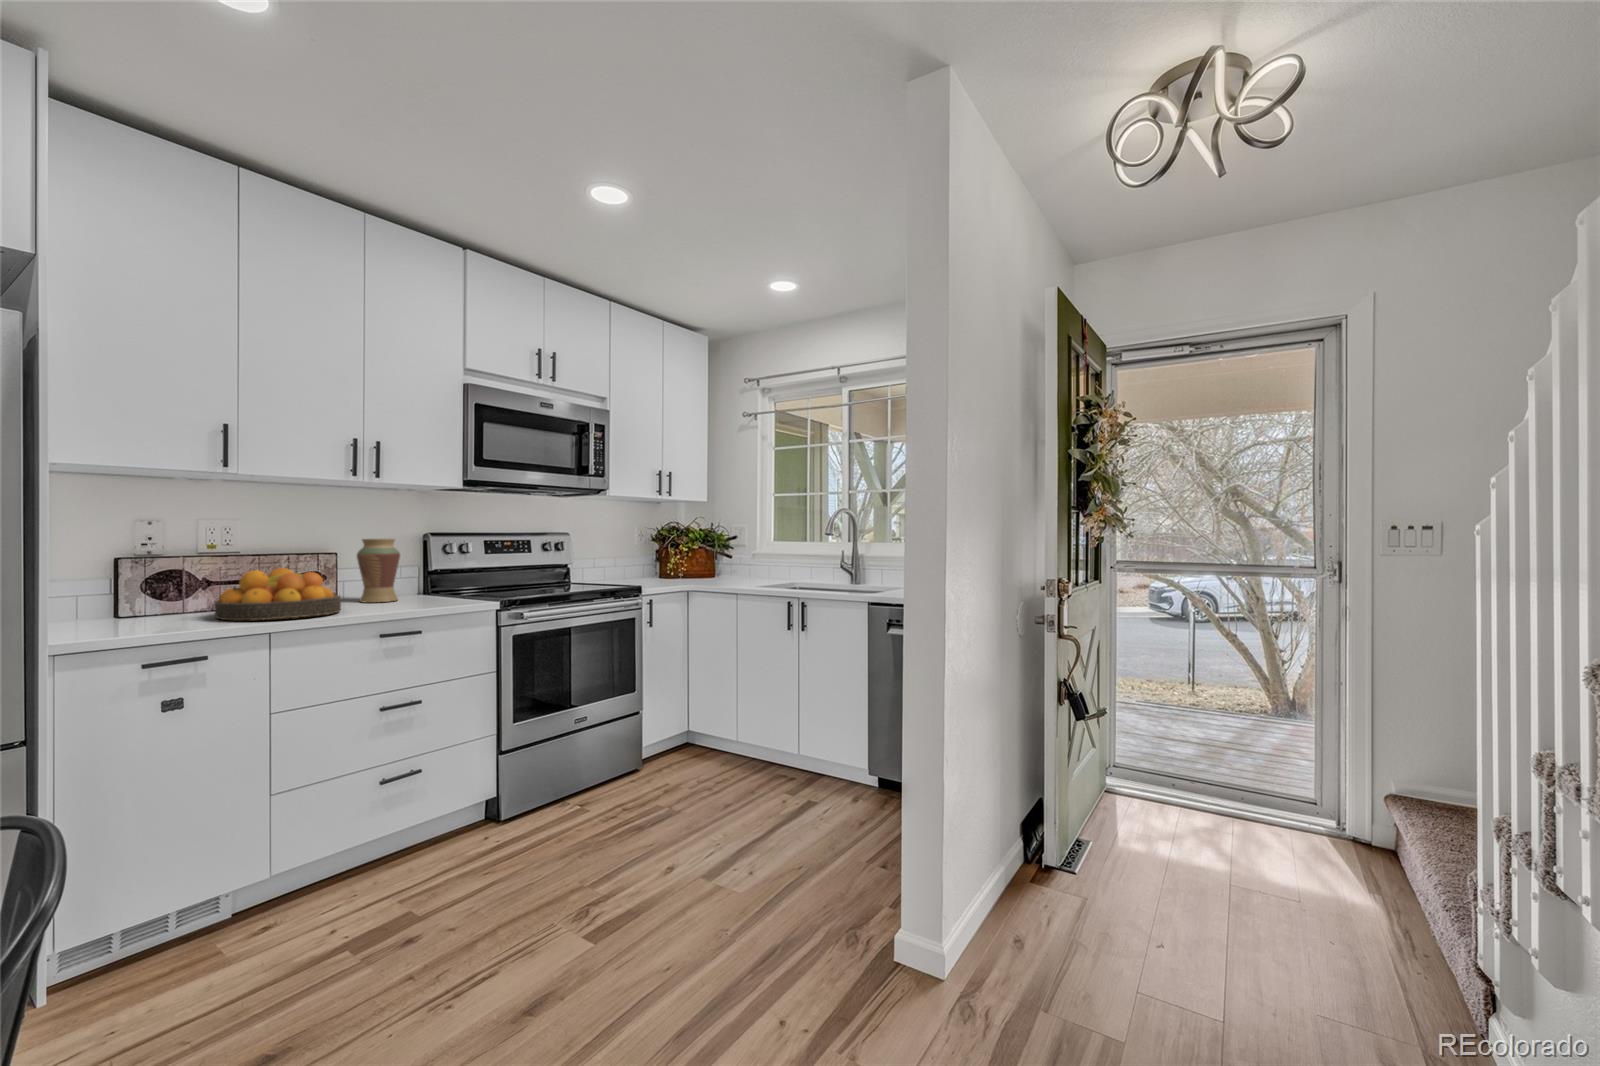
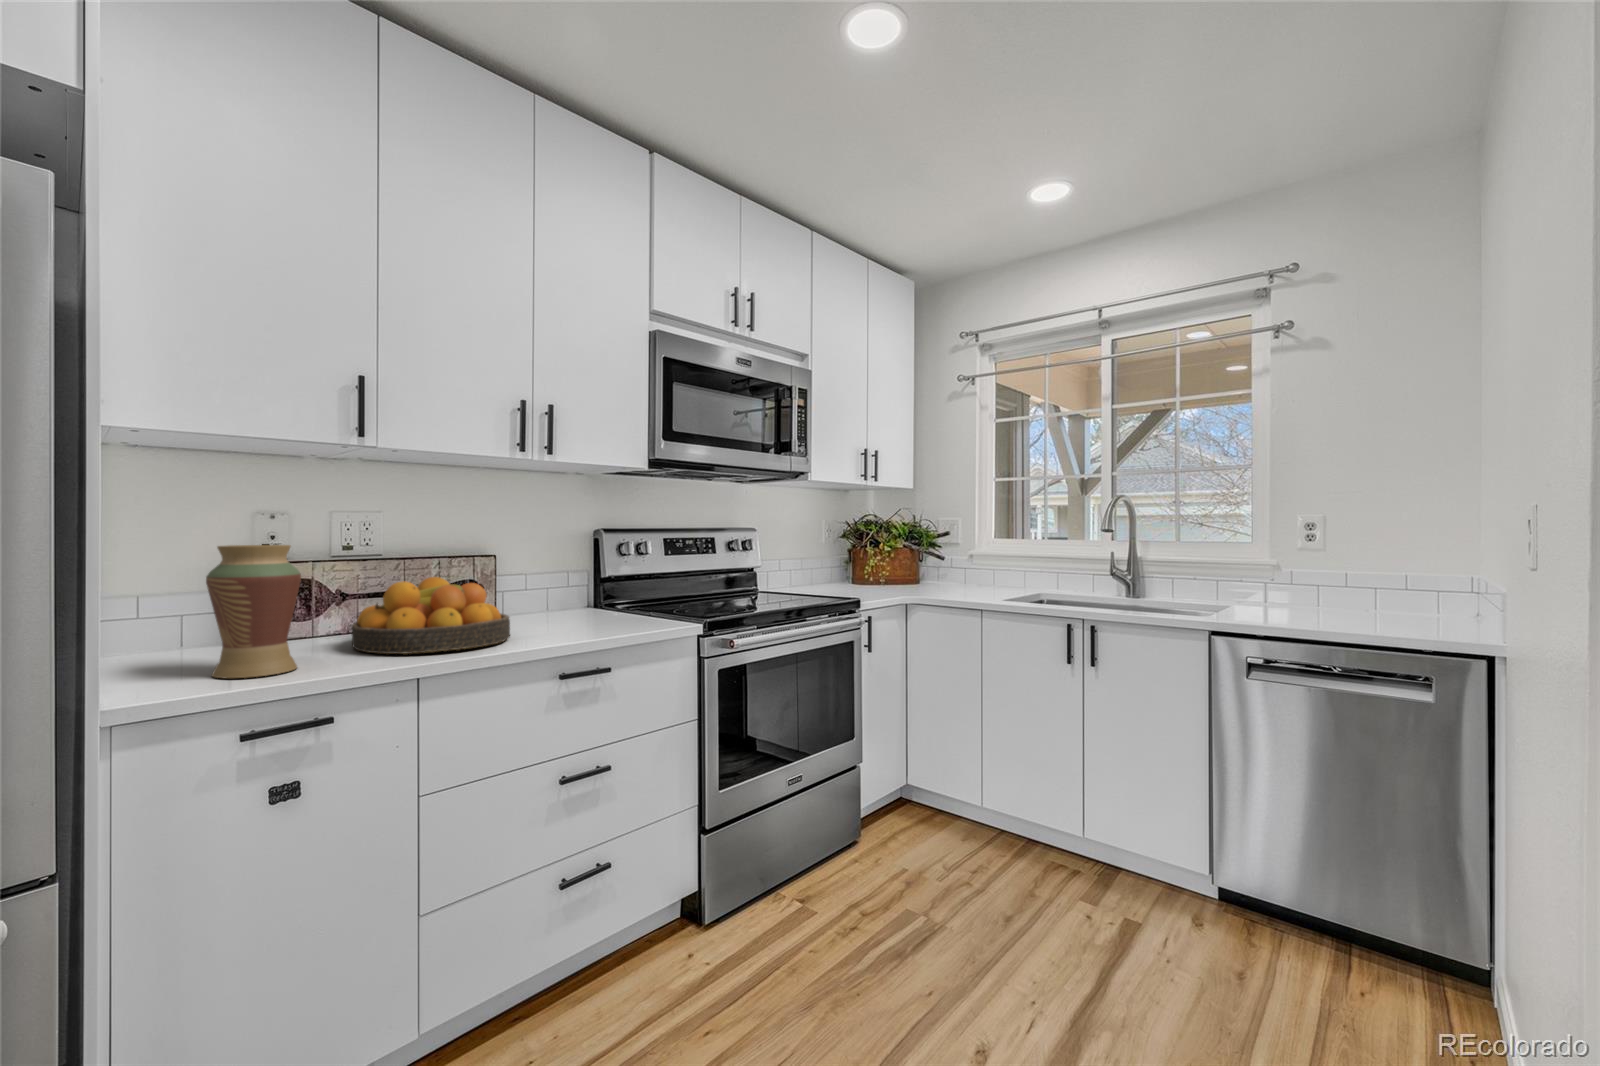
vase: present [357,539,400,602] -> present [206,545,301,678]

